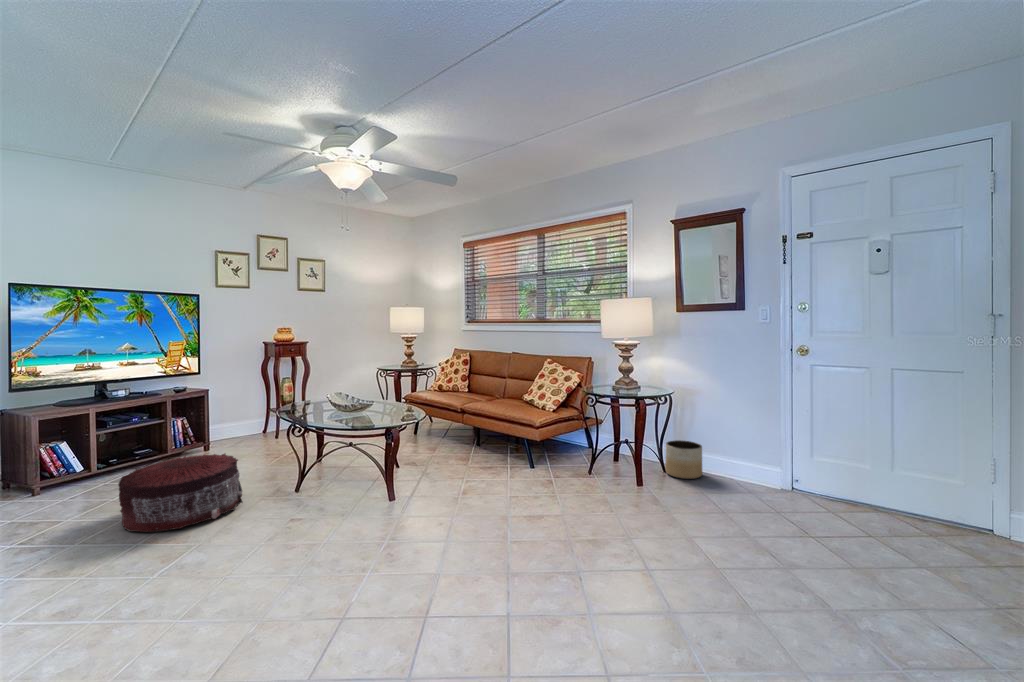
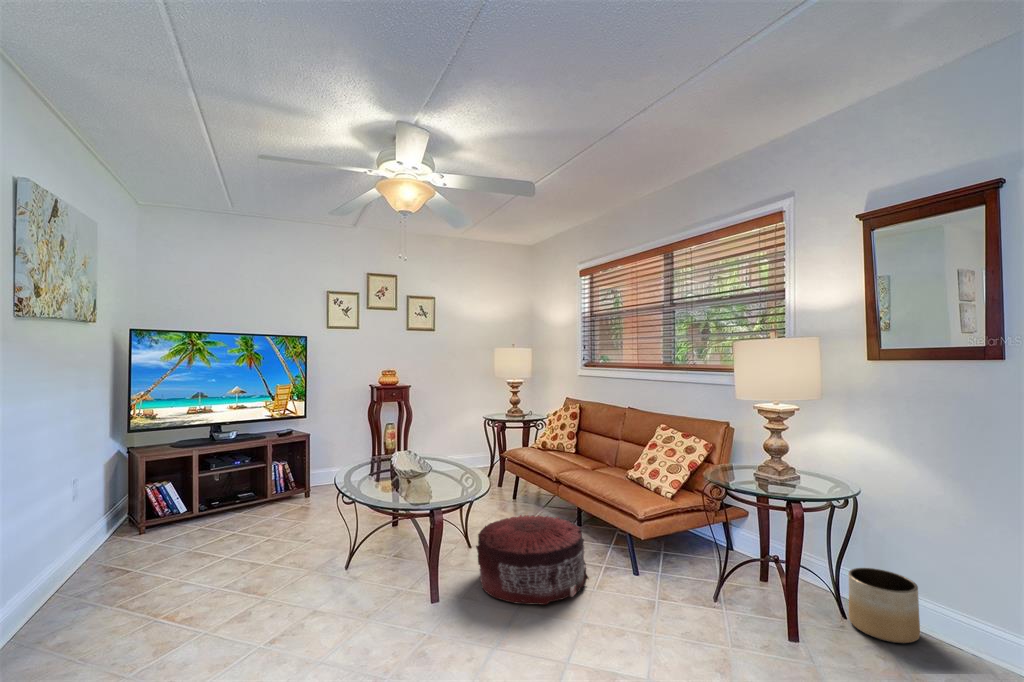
pouf: present [118,453,242,532] -> present [476,515,588,605]

